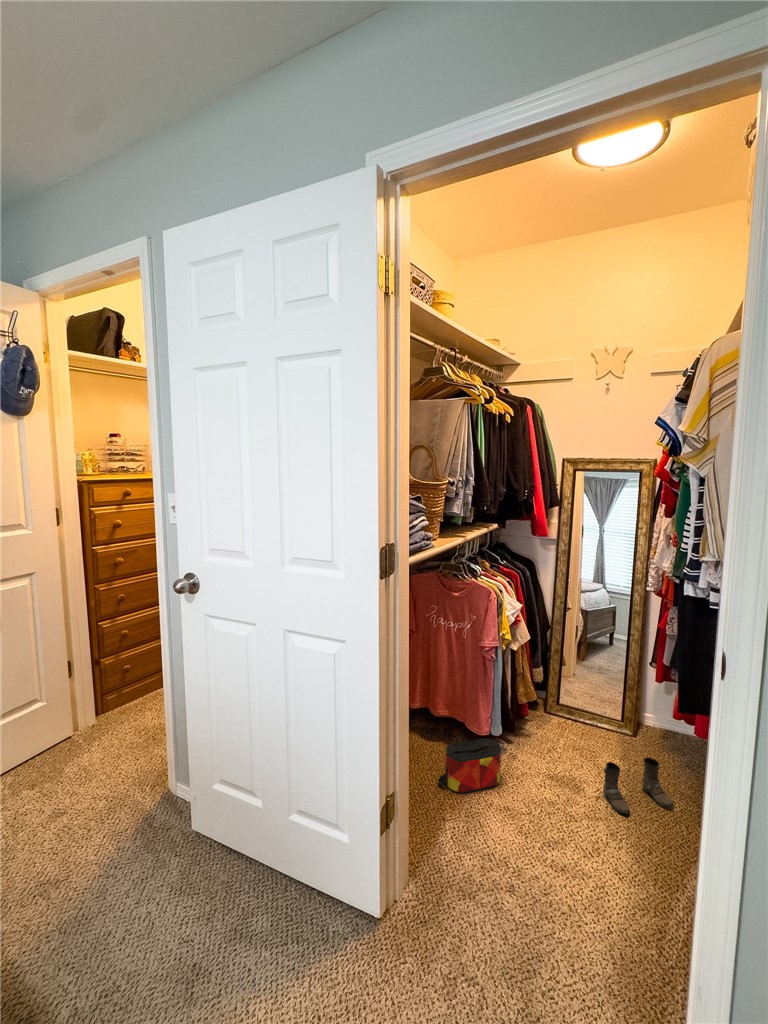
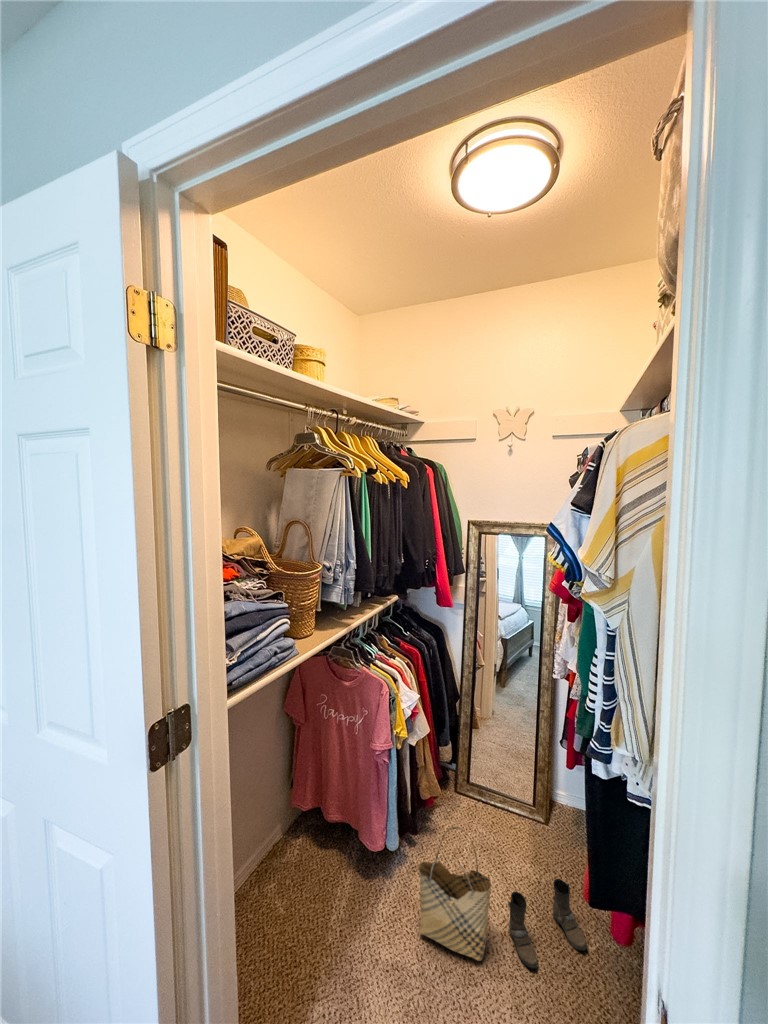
woven basket: none [524,708,590,807] -> present [418,827,492,961]
bag: present [438,738,501,794] -> none [317,862,394,947]

